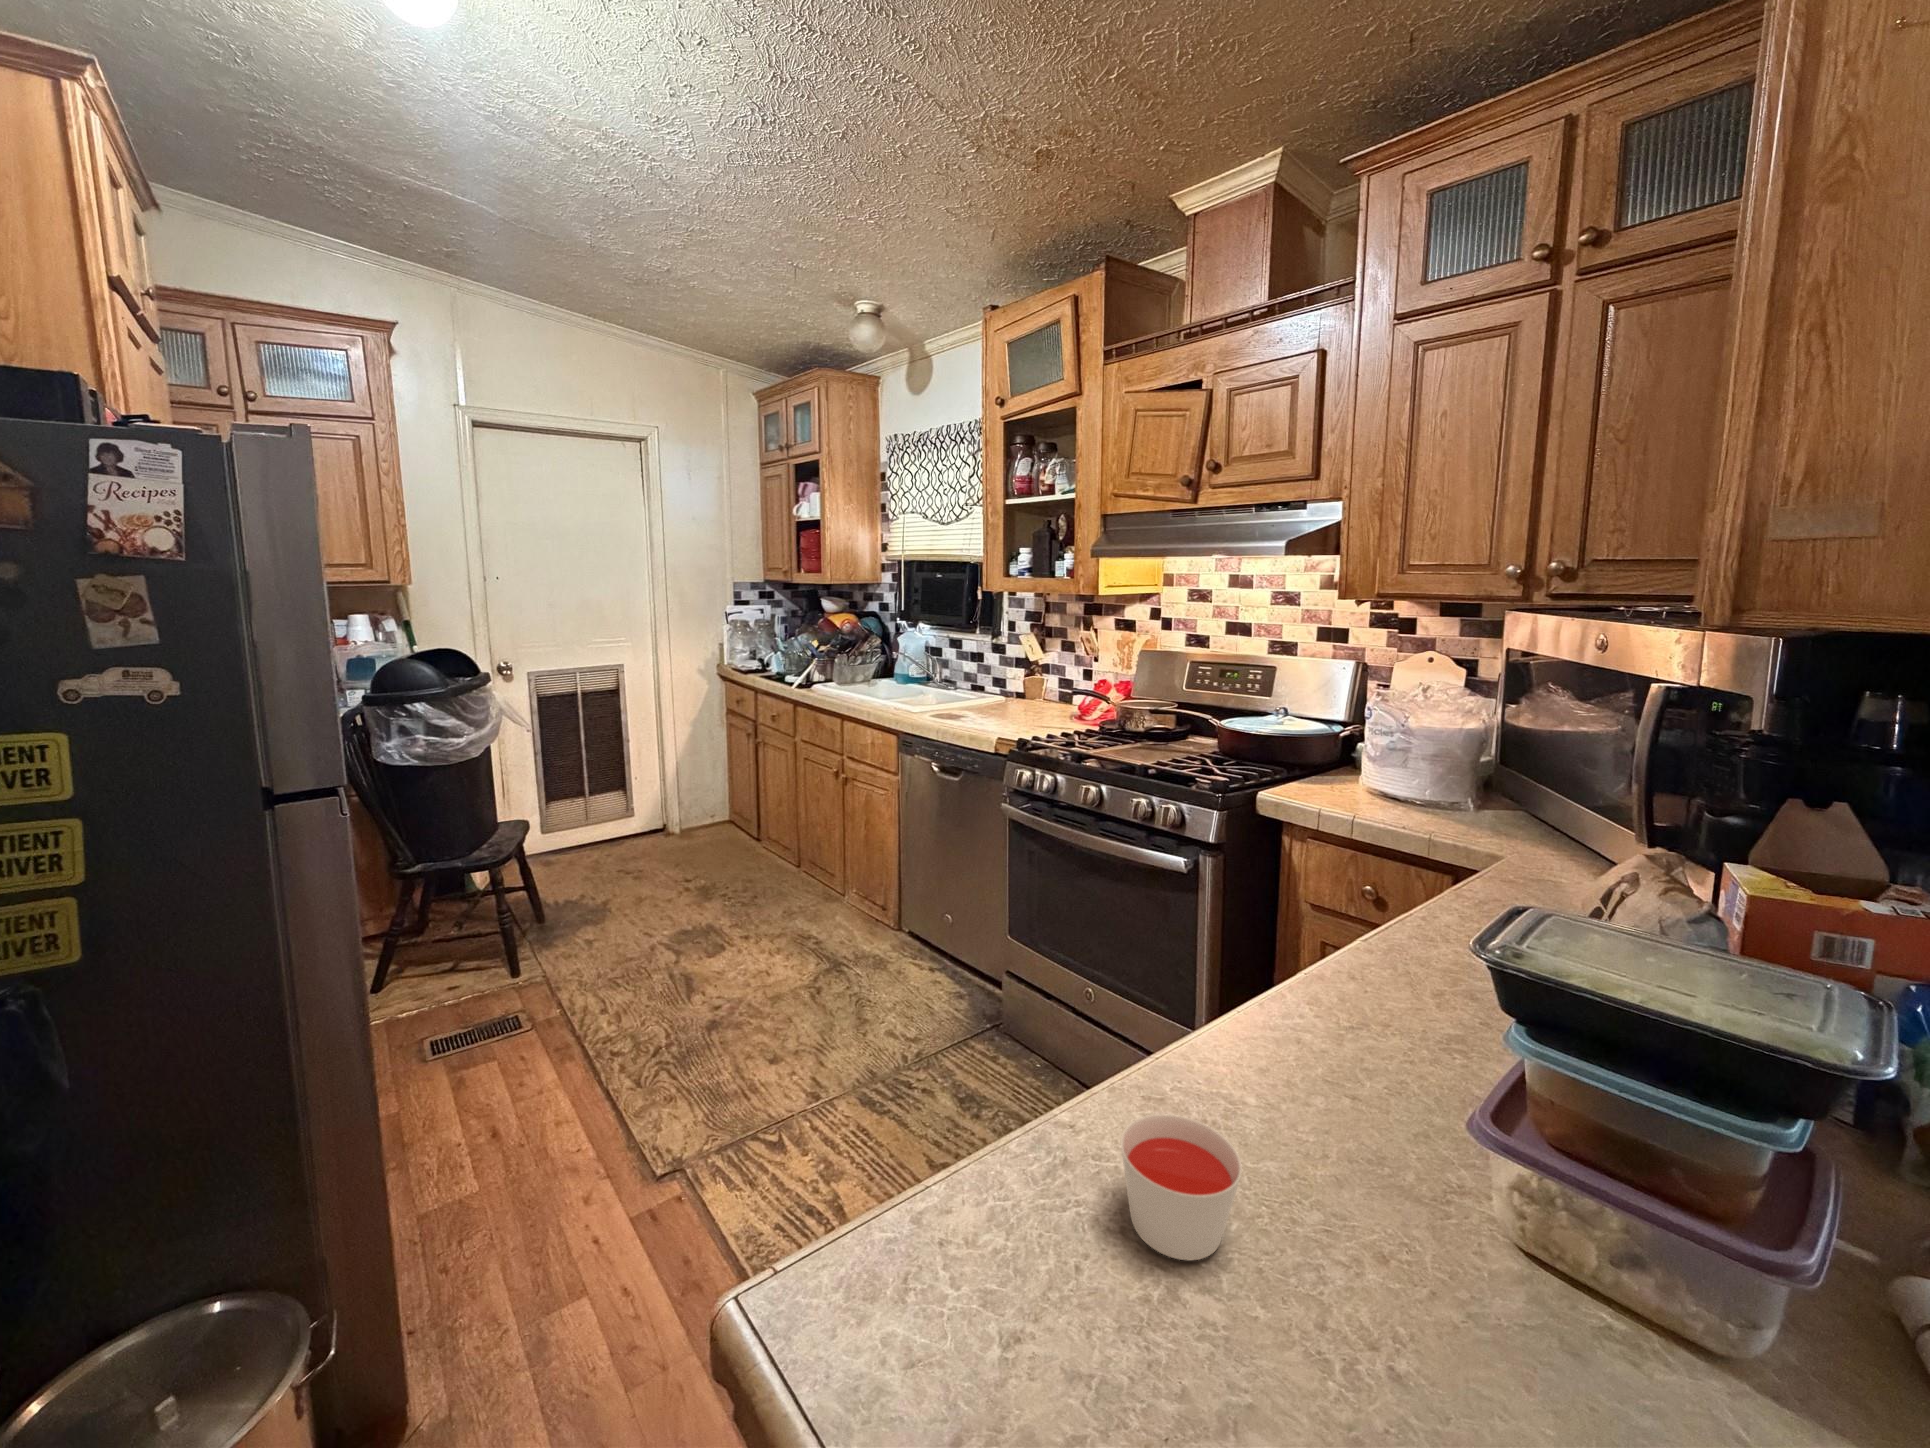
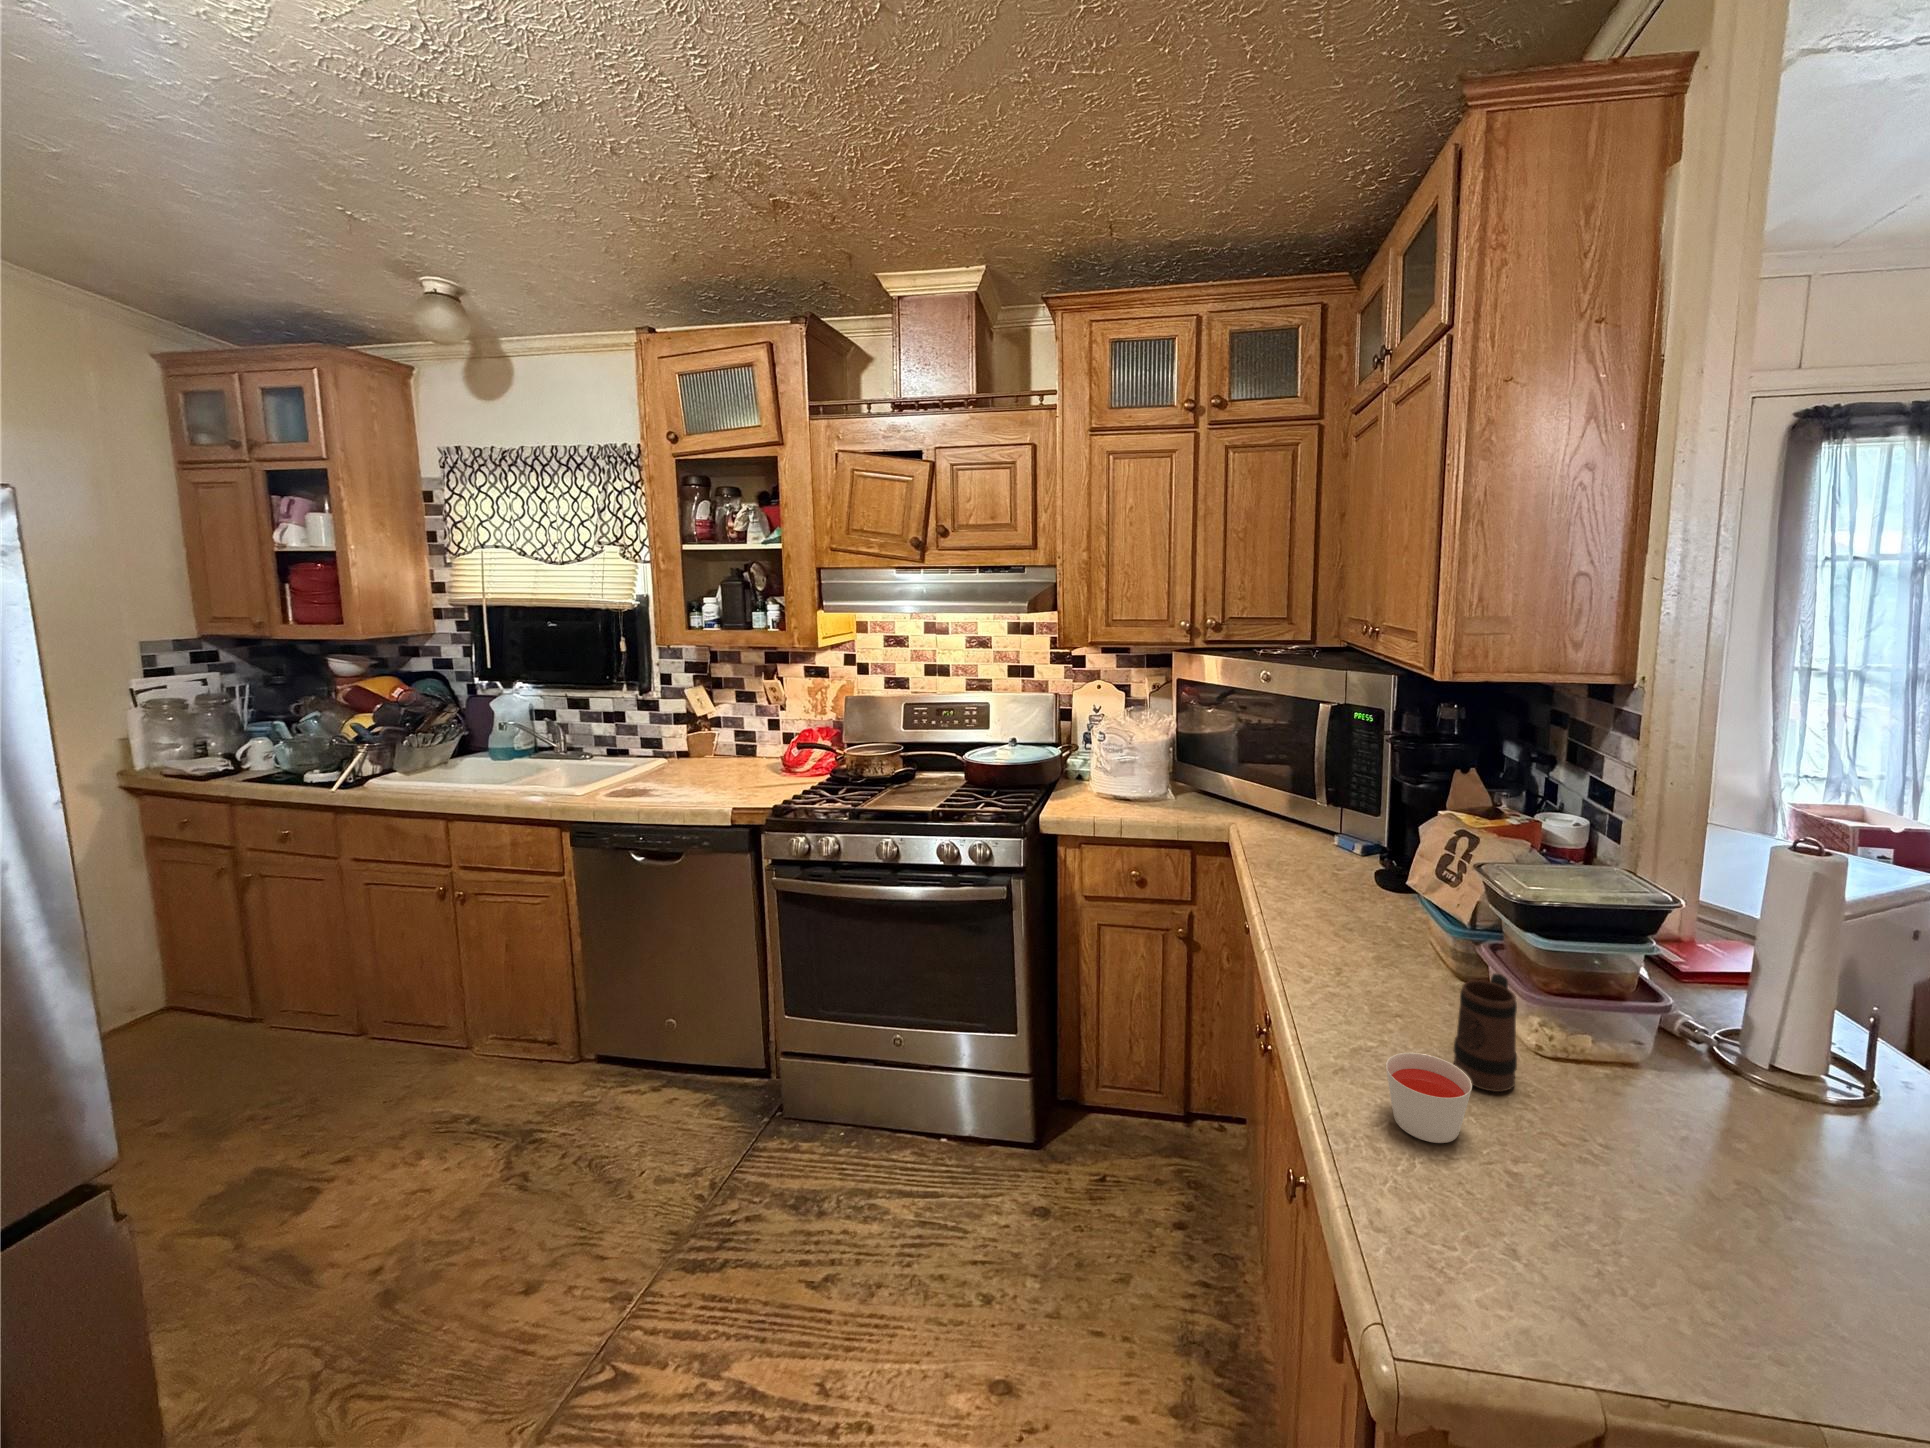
mug: none [1325,1080,1478,1281] -> present [1453,973,1517,1092]

